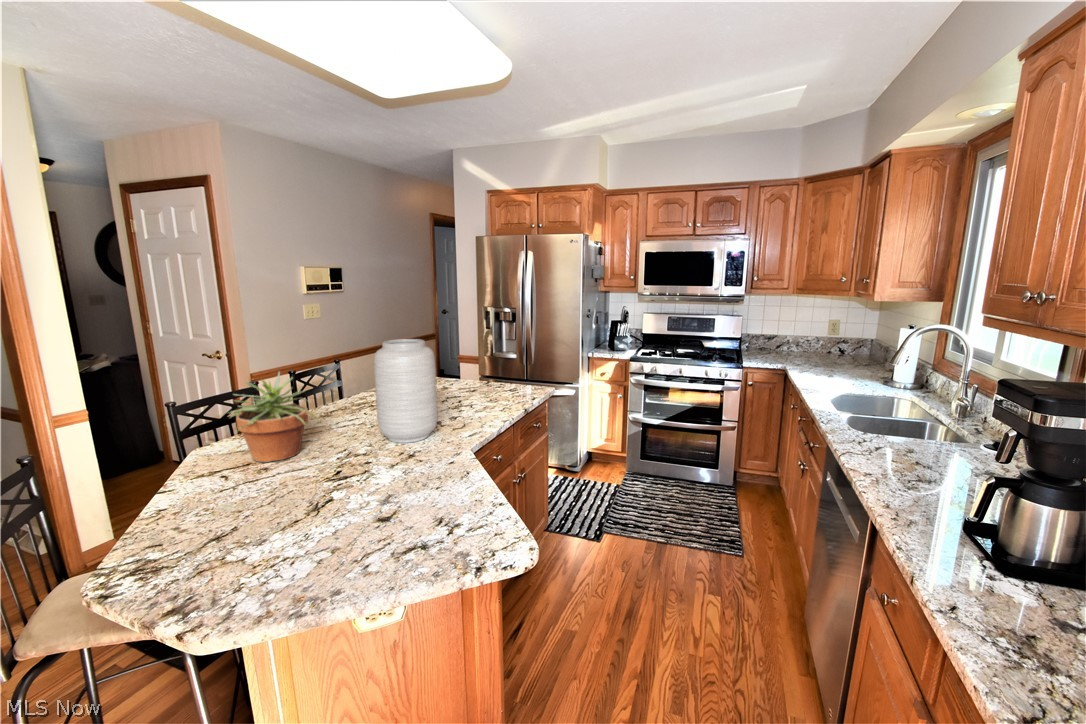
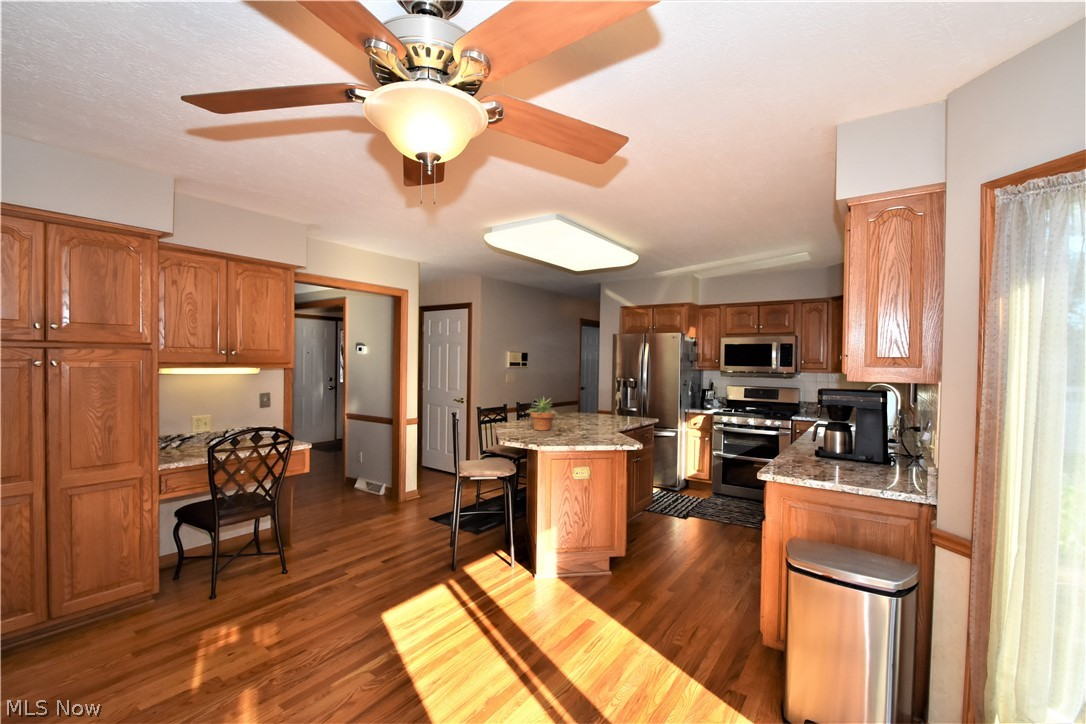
vase: present [374,339,437,443] -> none [580,386,606,430]

